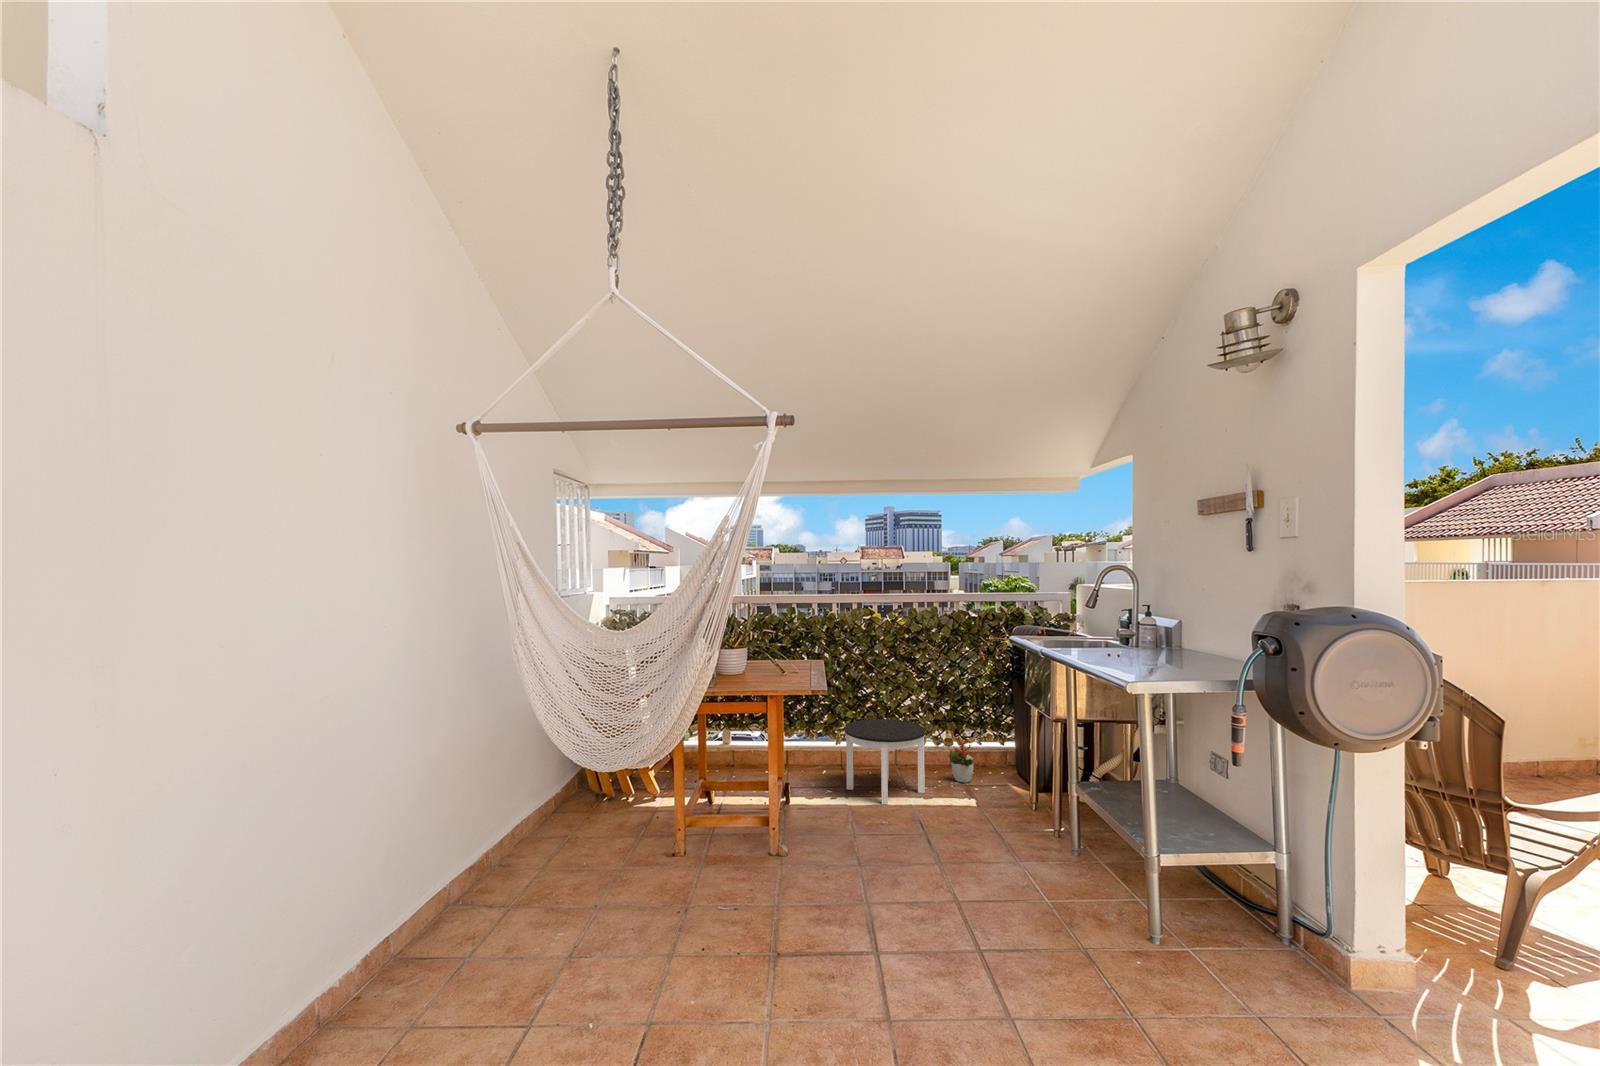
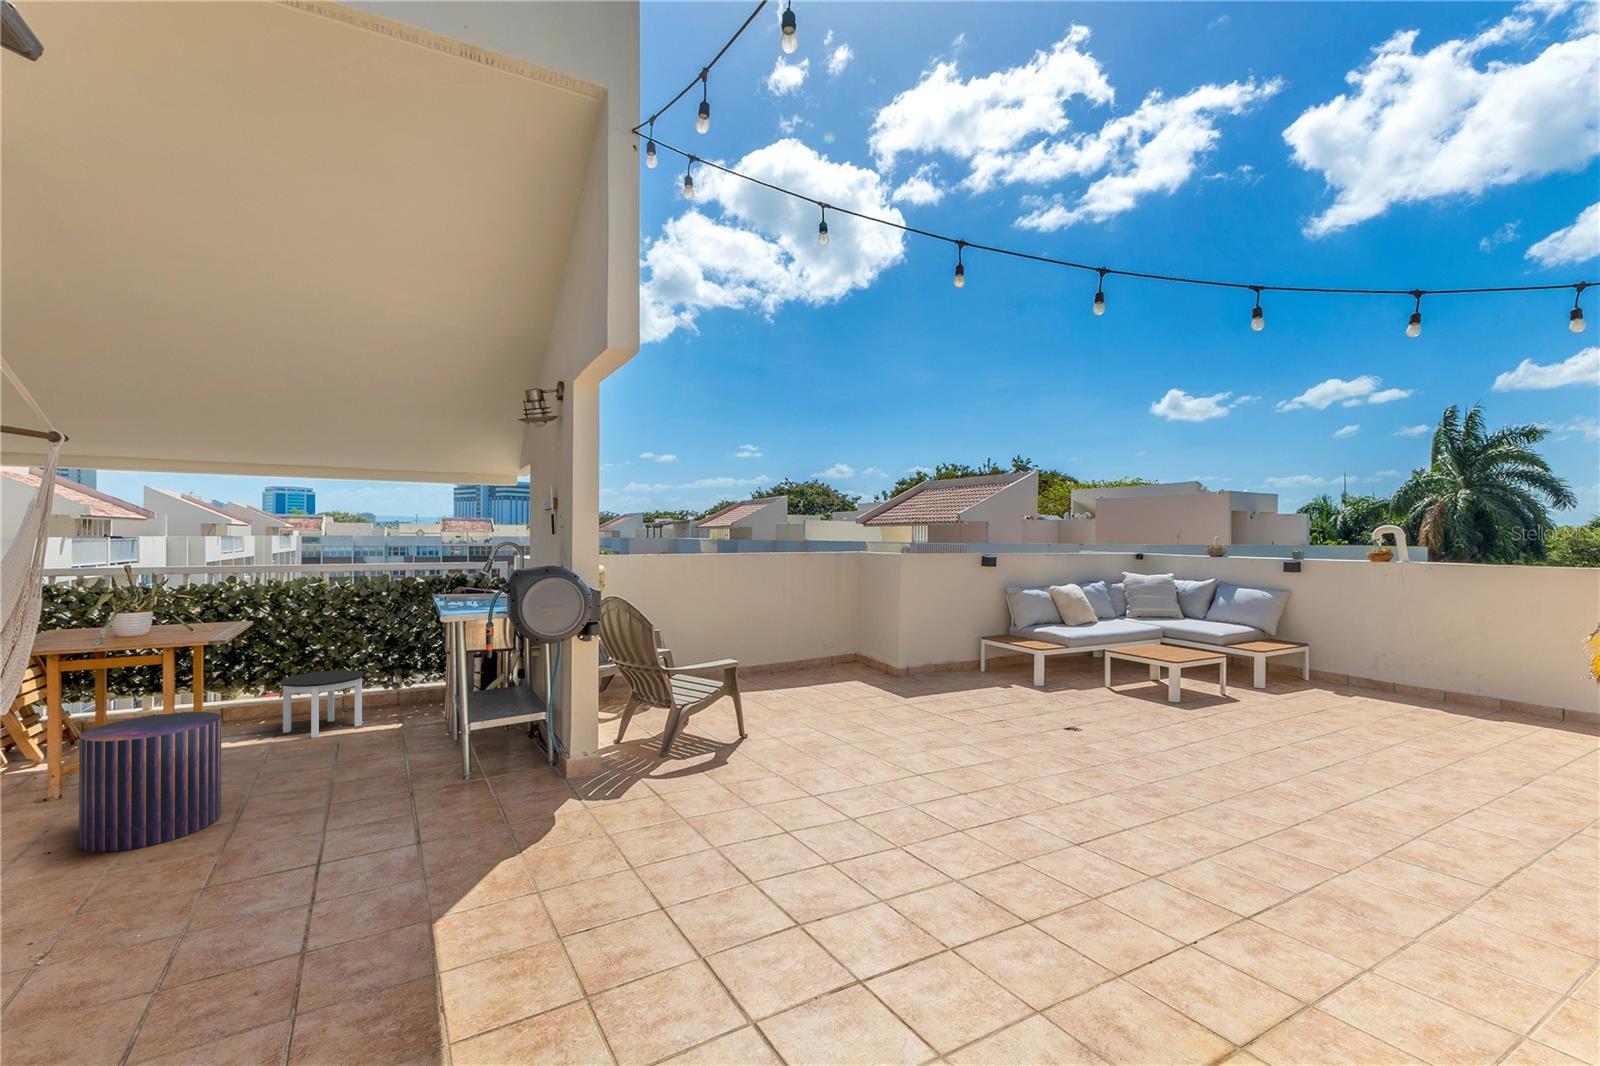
decorative plant: present [948,739,974,783] -> none [391,680,414,715]
pouf: none [729,785,861,980] -> present [79,712,222,852]

